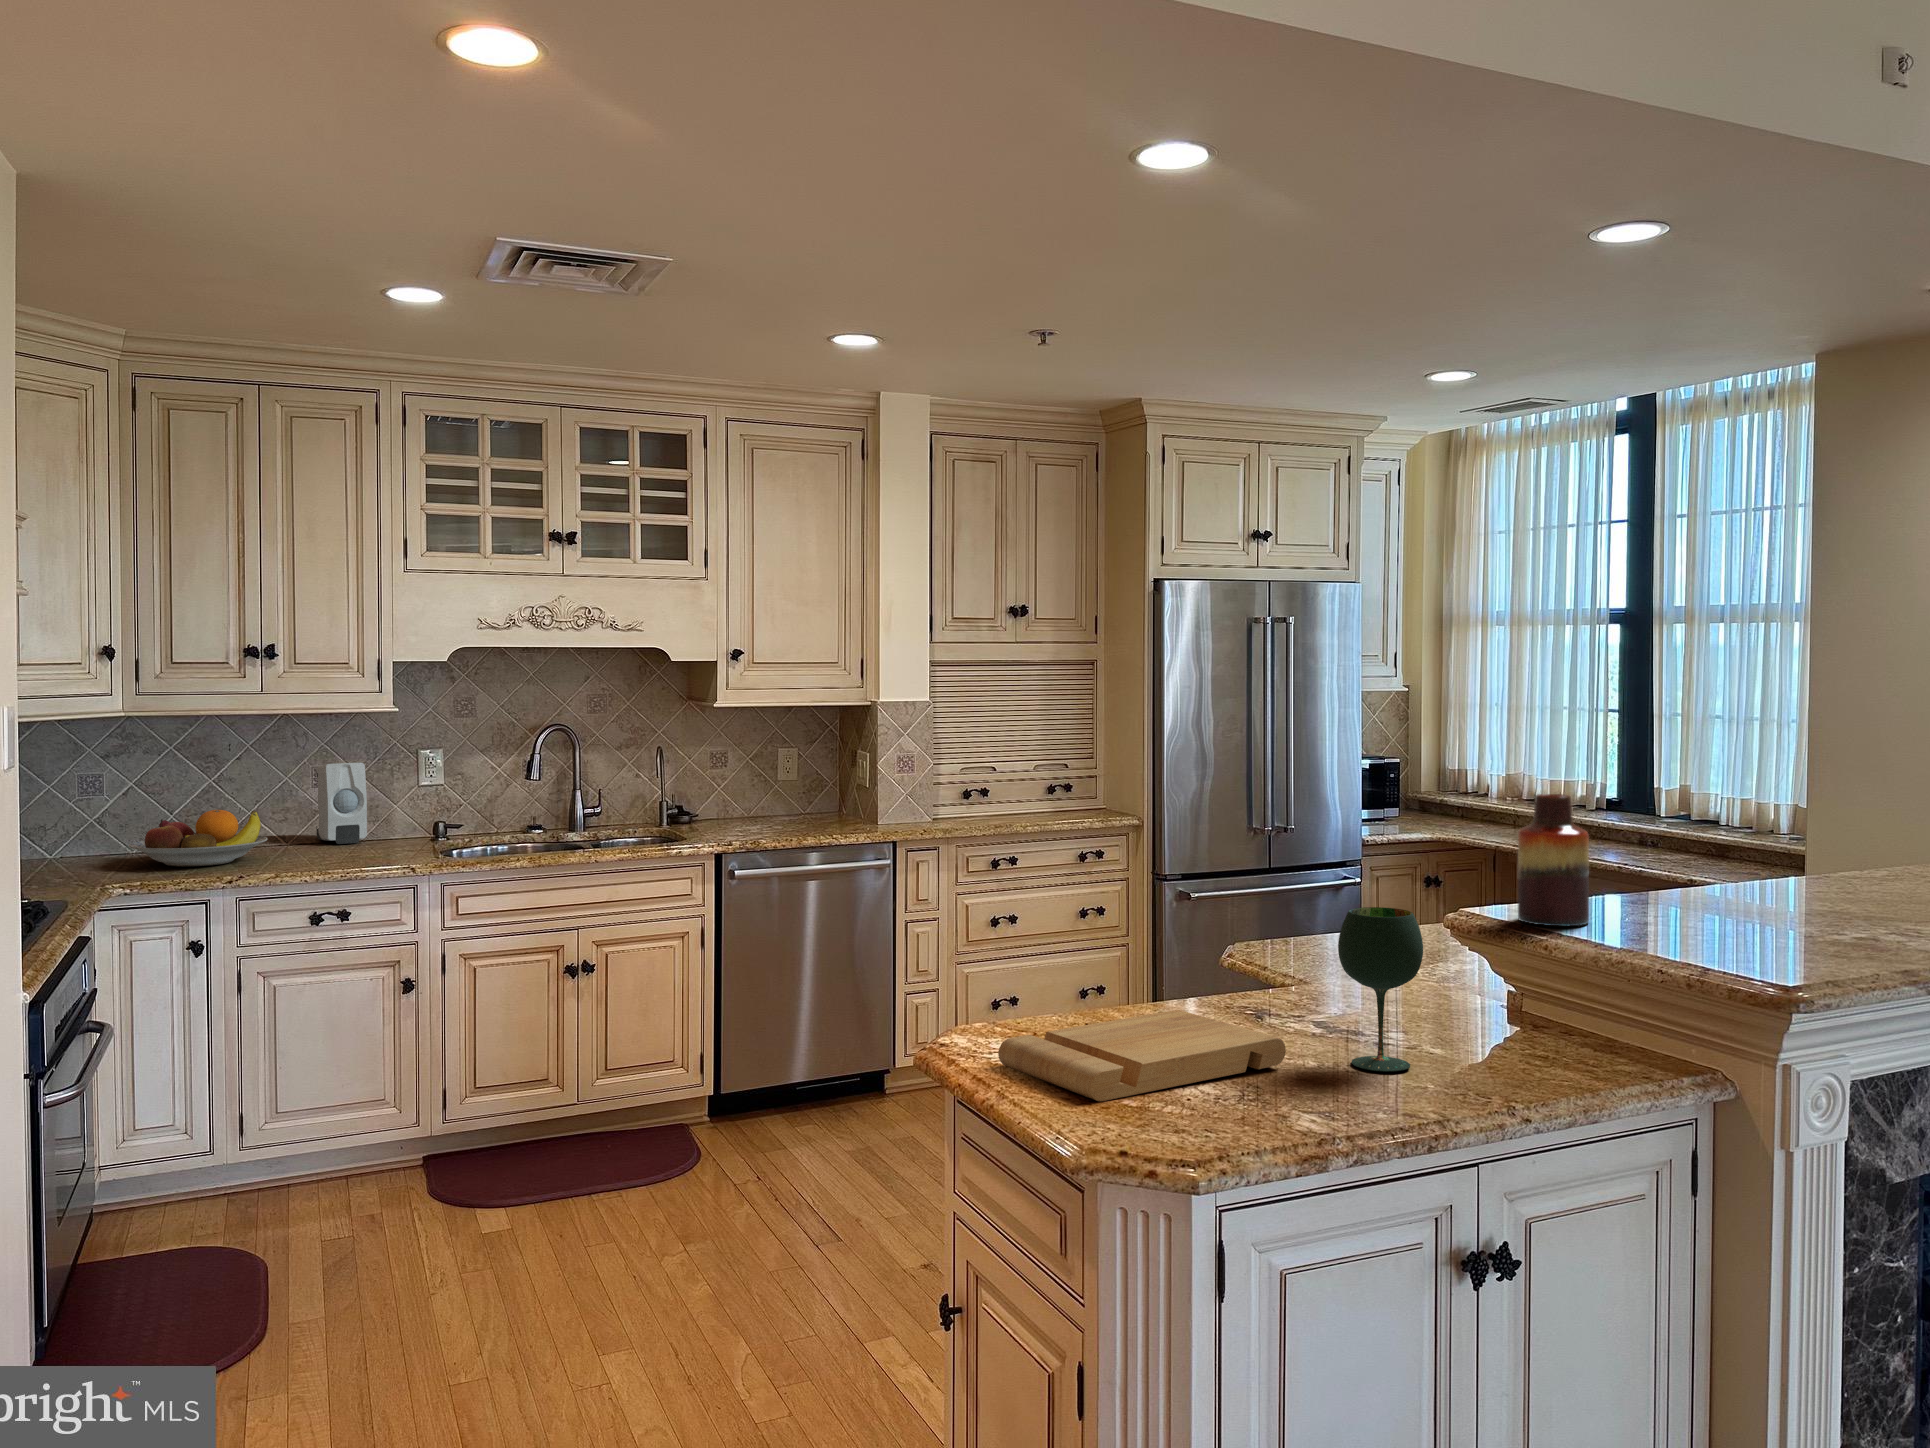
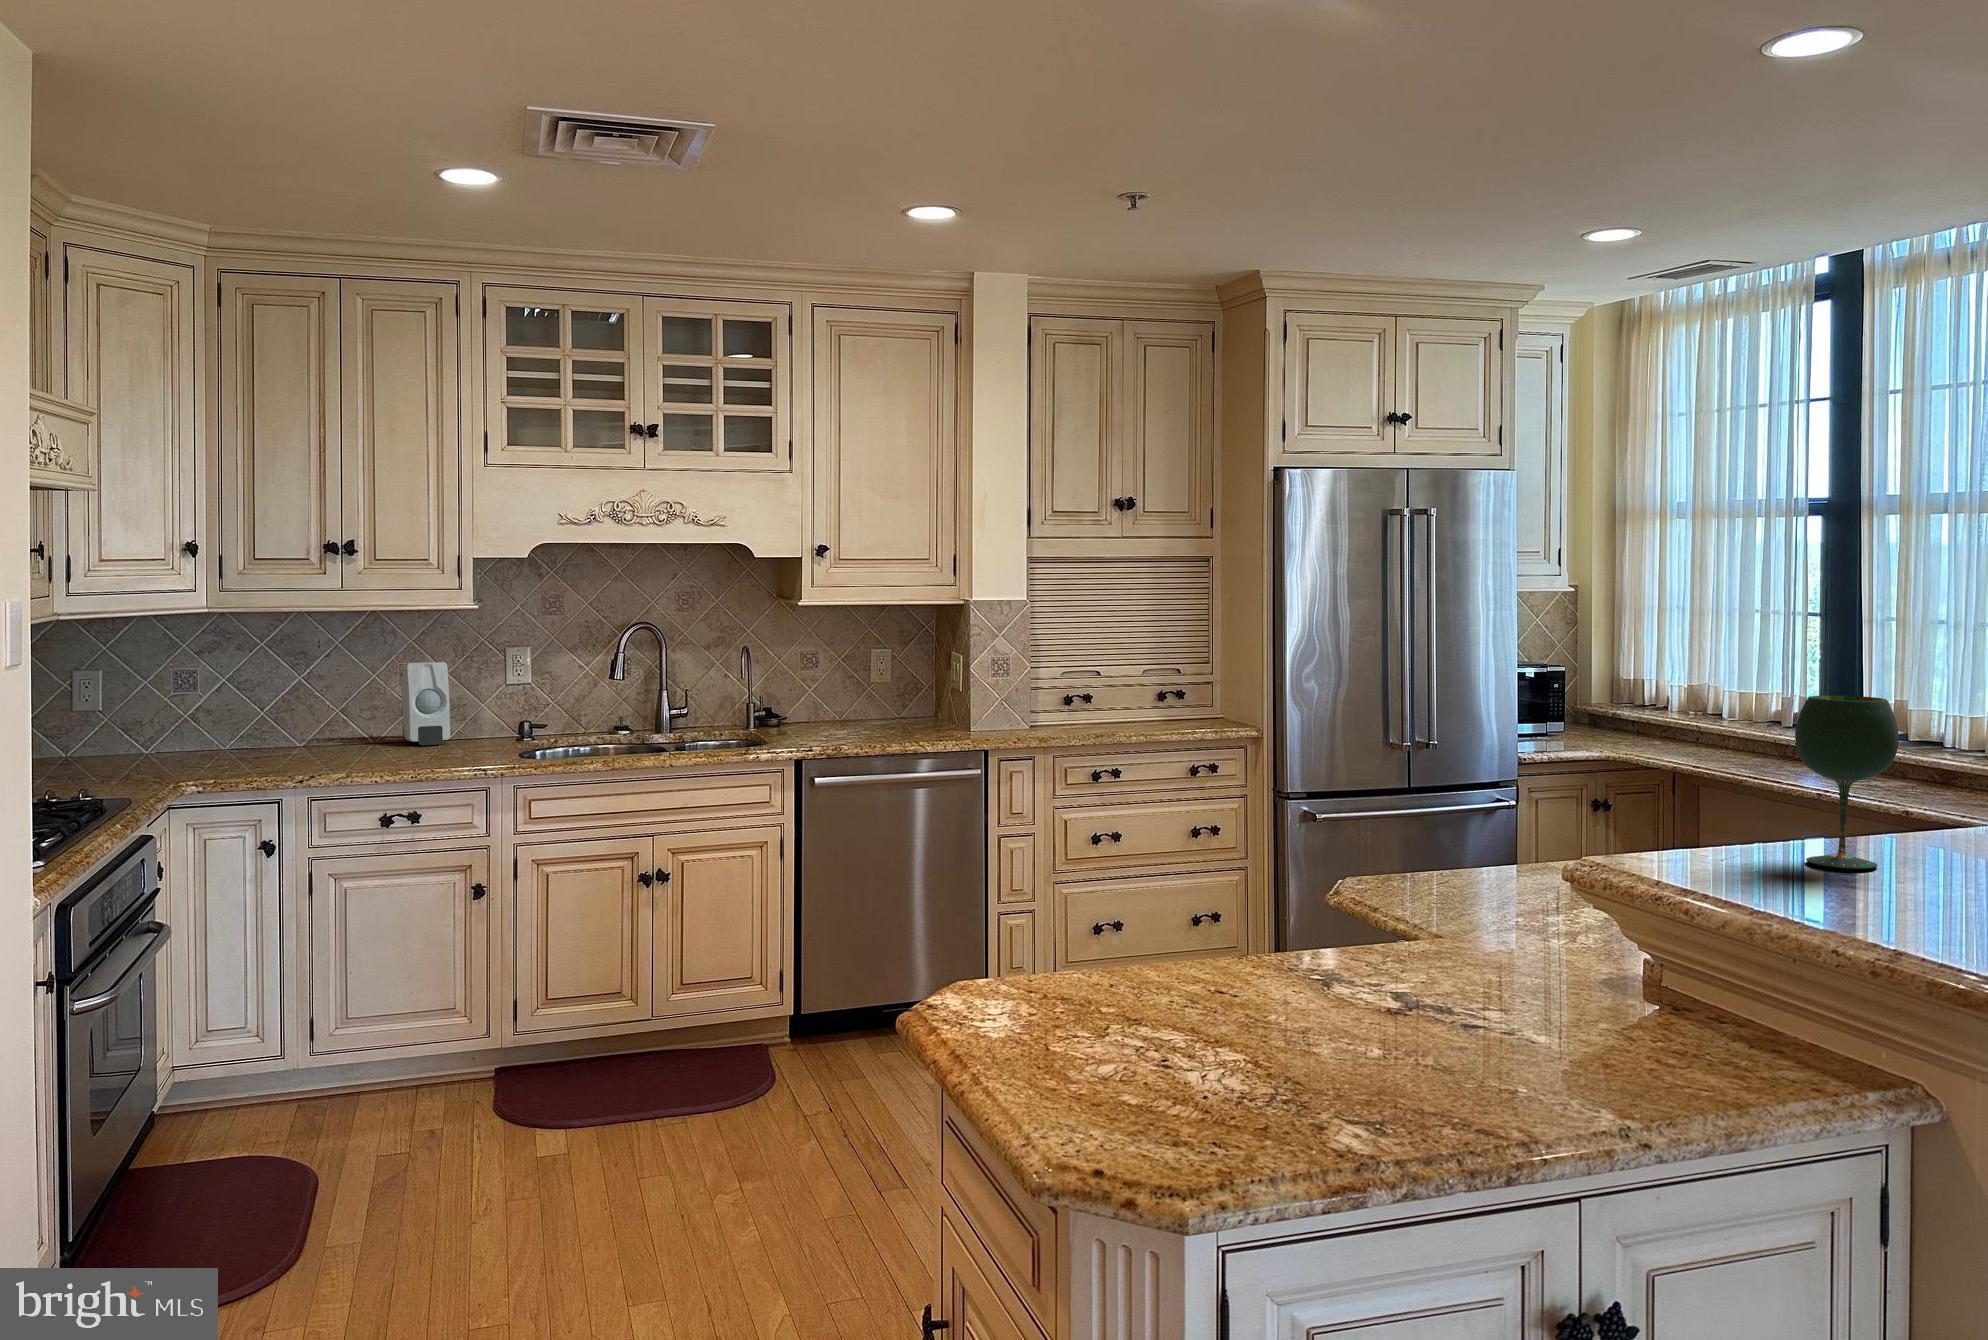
vase: present [1518,794,1589,926] -> none [1658,717,1754,883]
fruit bowl: present [129,810,267,866] -> none [203,709,342,767]
wine glass: present [1338,907,1423,1072] -> present [1795,695,1899,869]
cutting board: present [998,1010,1286,1101] -> none [985,973,1342,1096]

